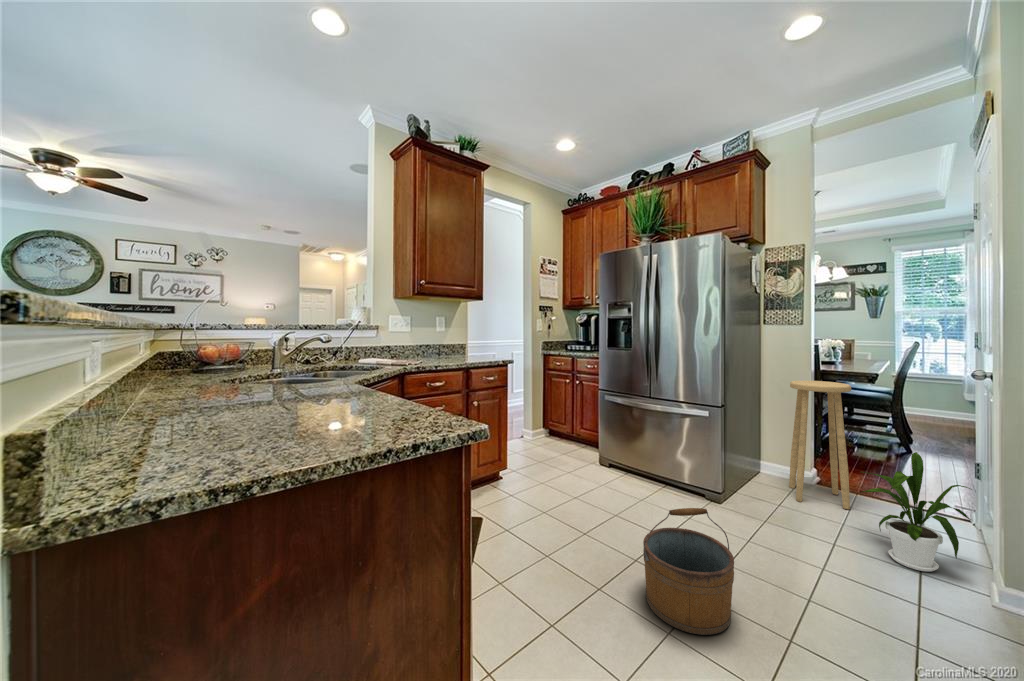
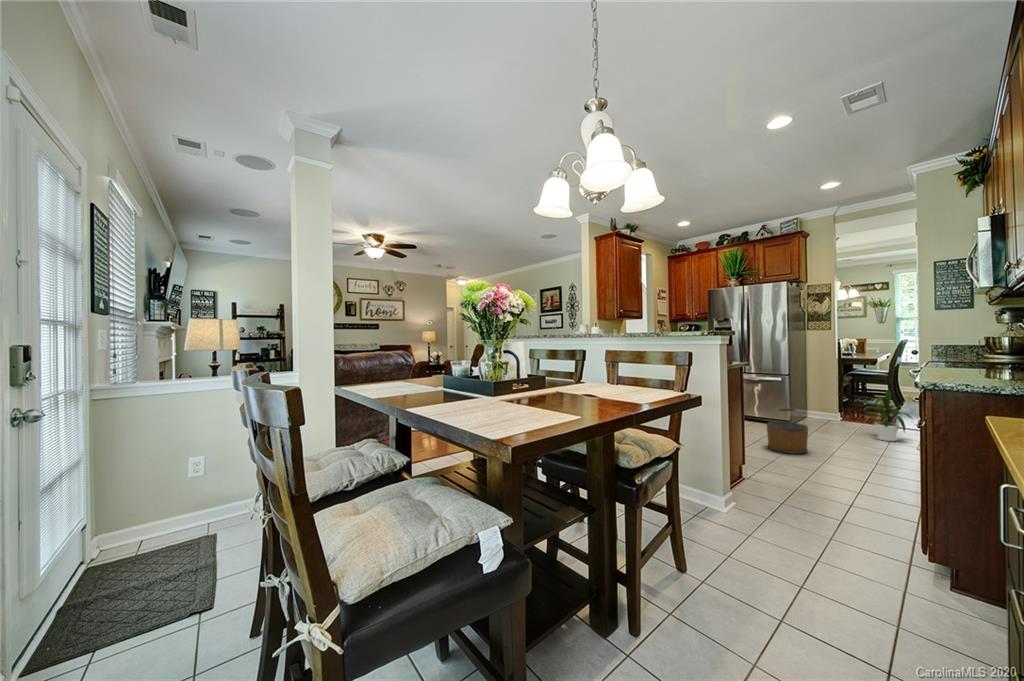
stool: present [789,381,851,509] -> none [825,361,860,427]

